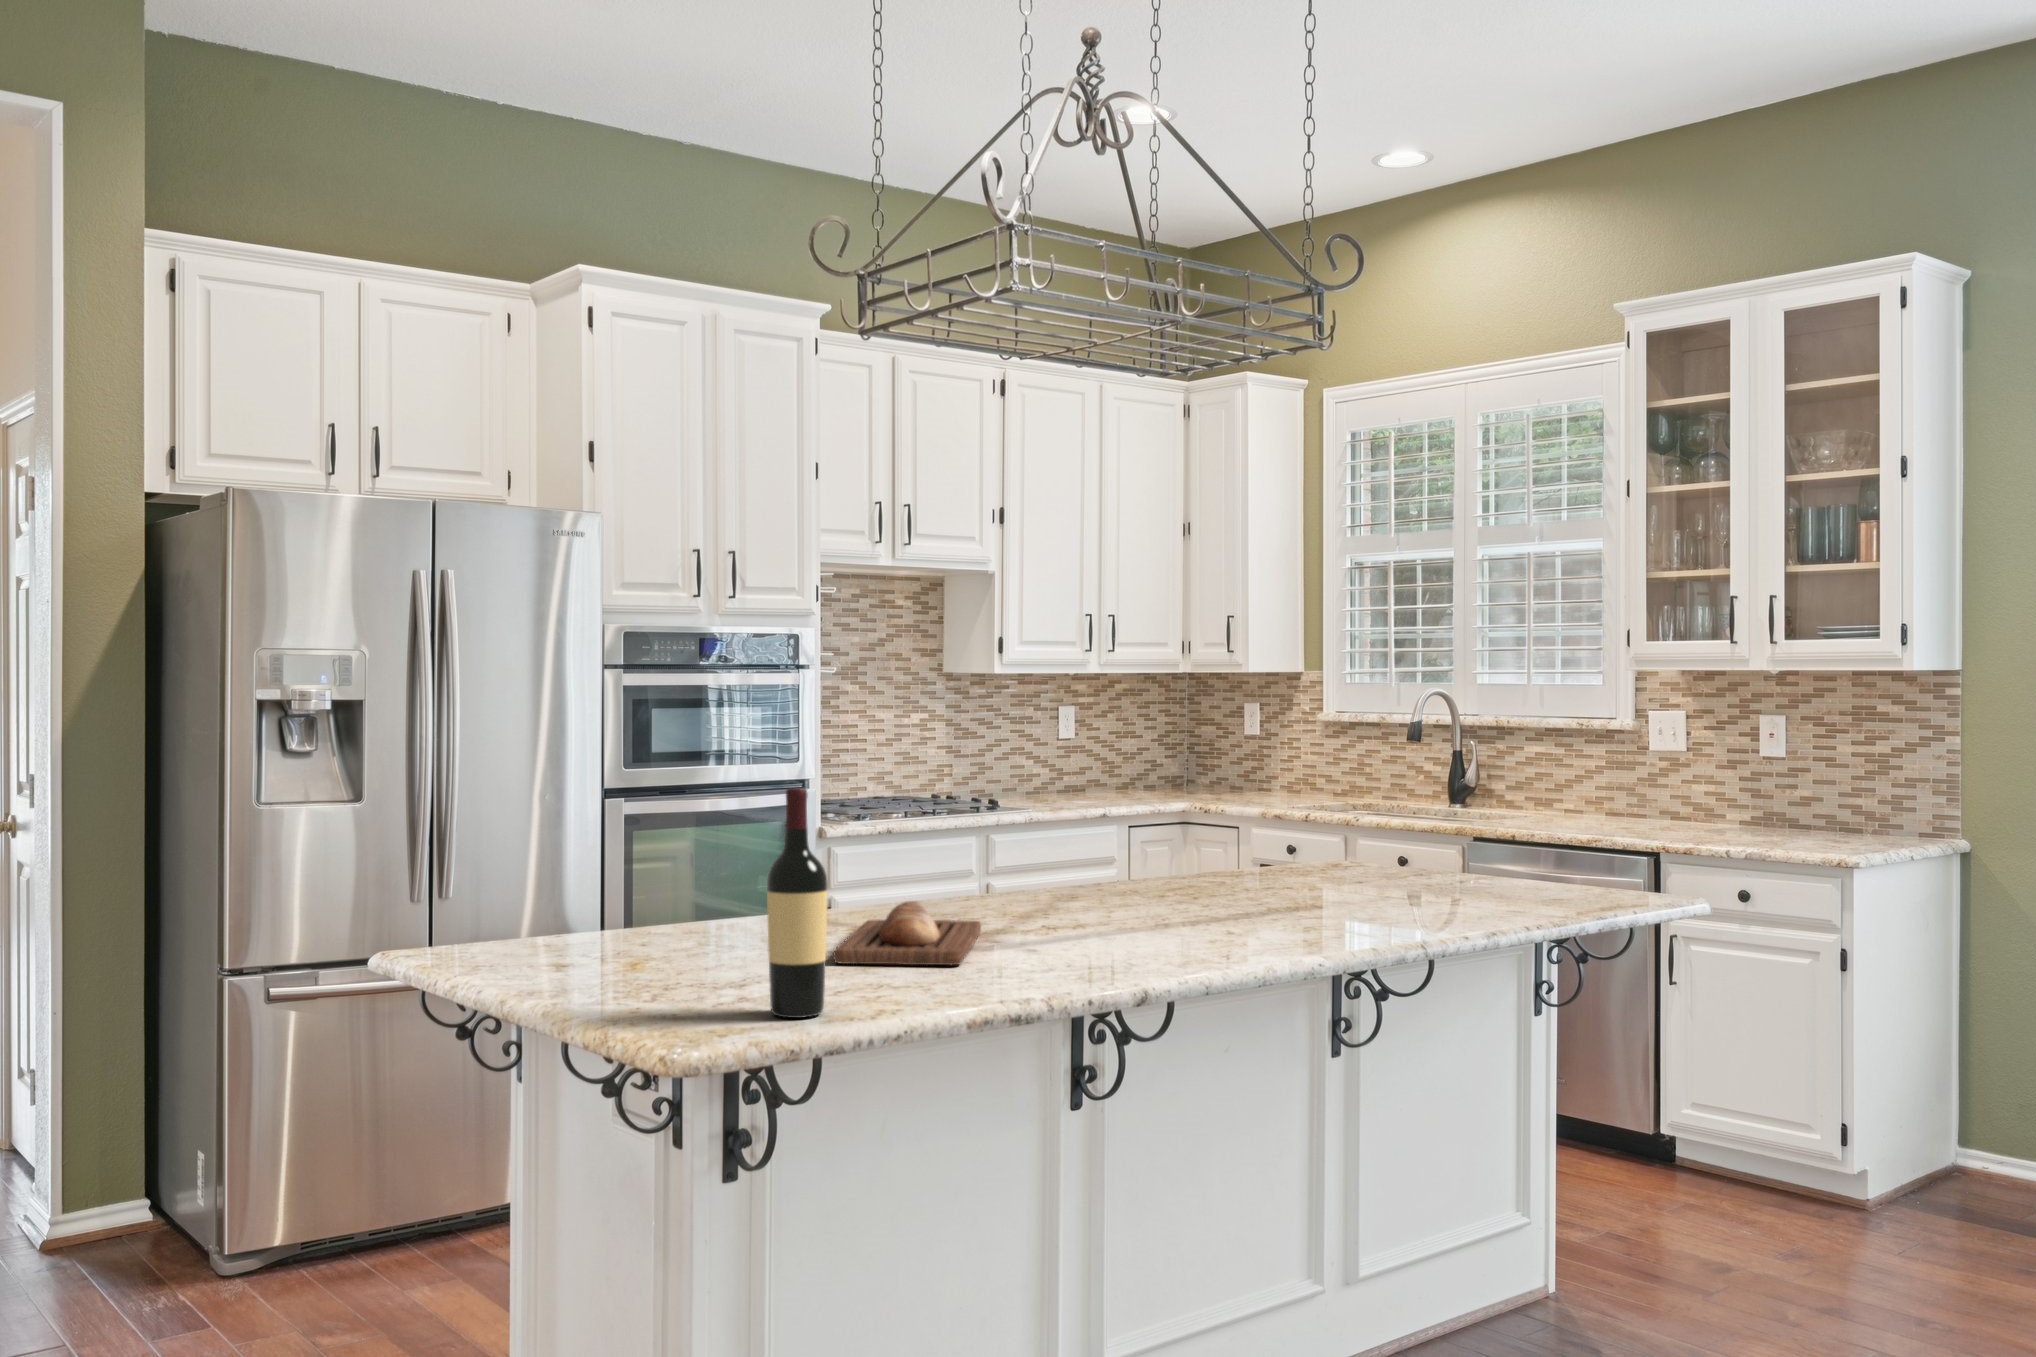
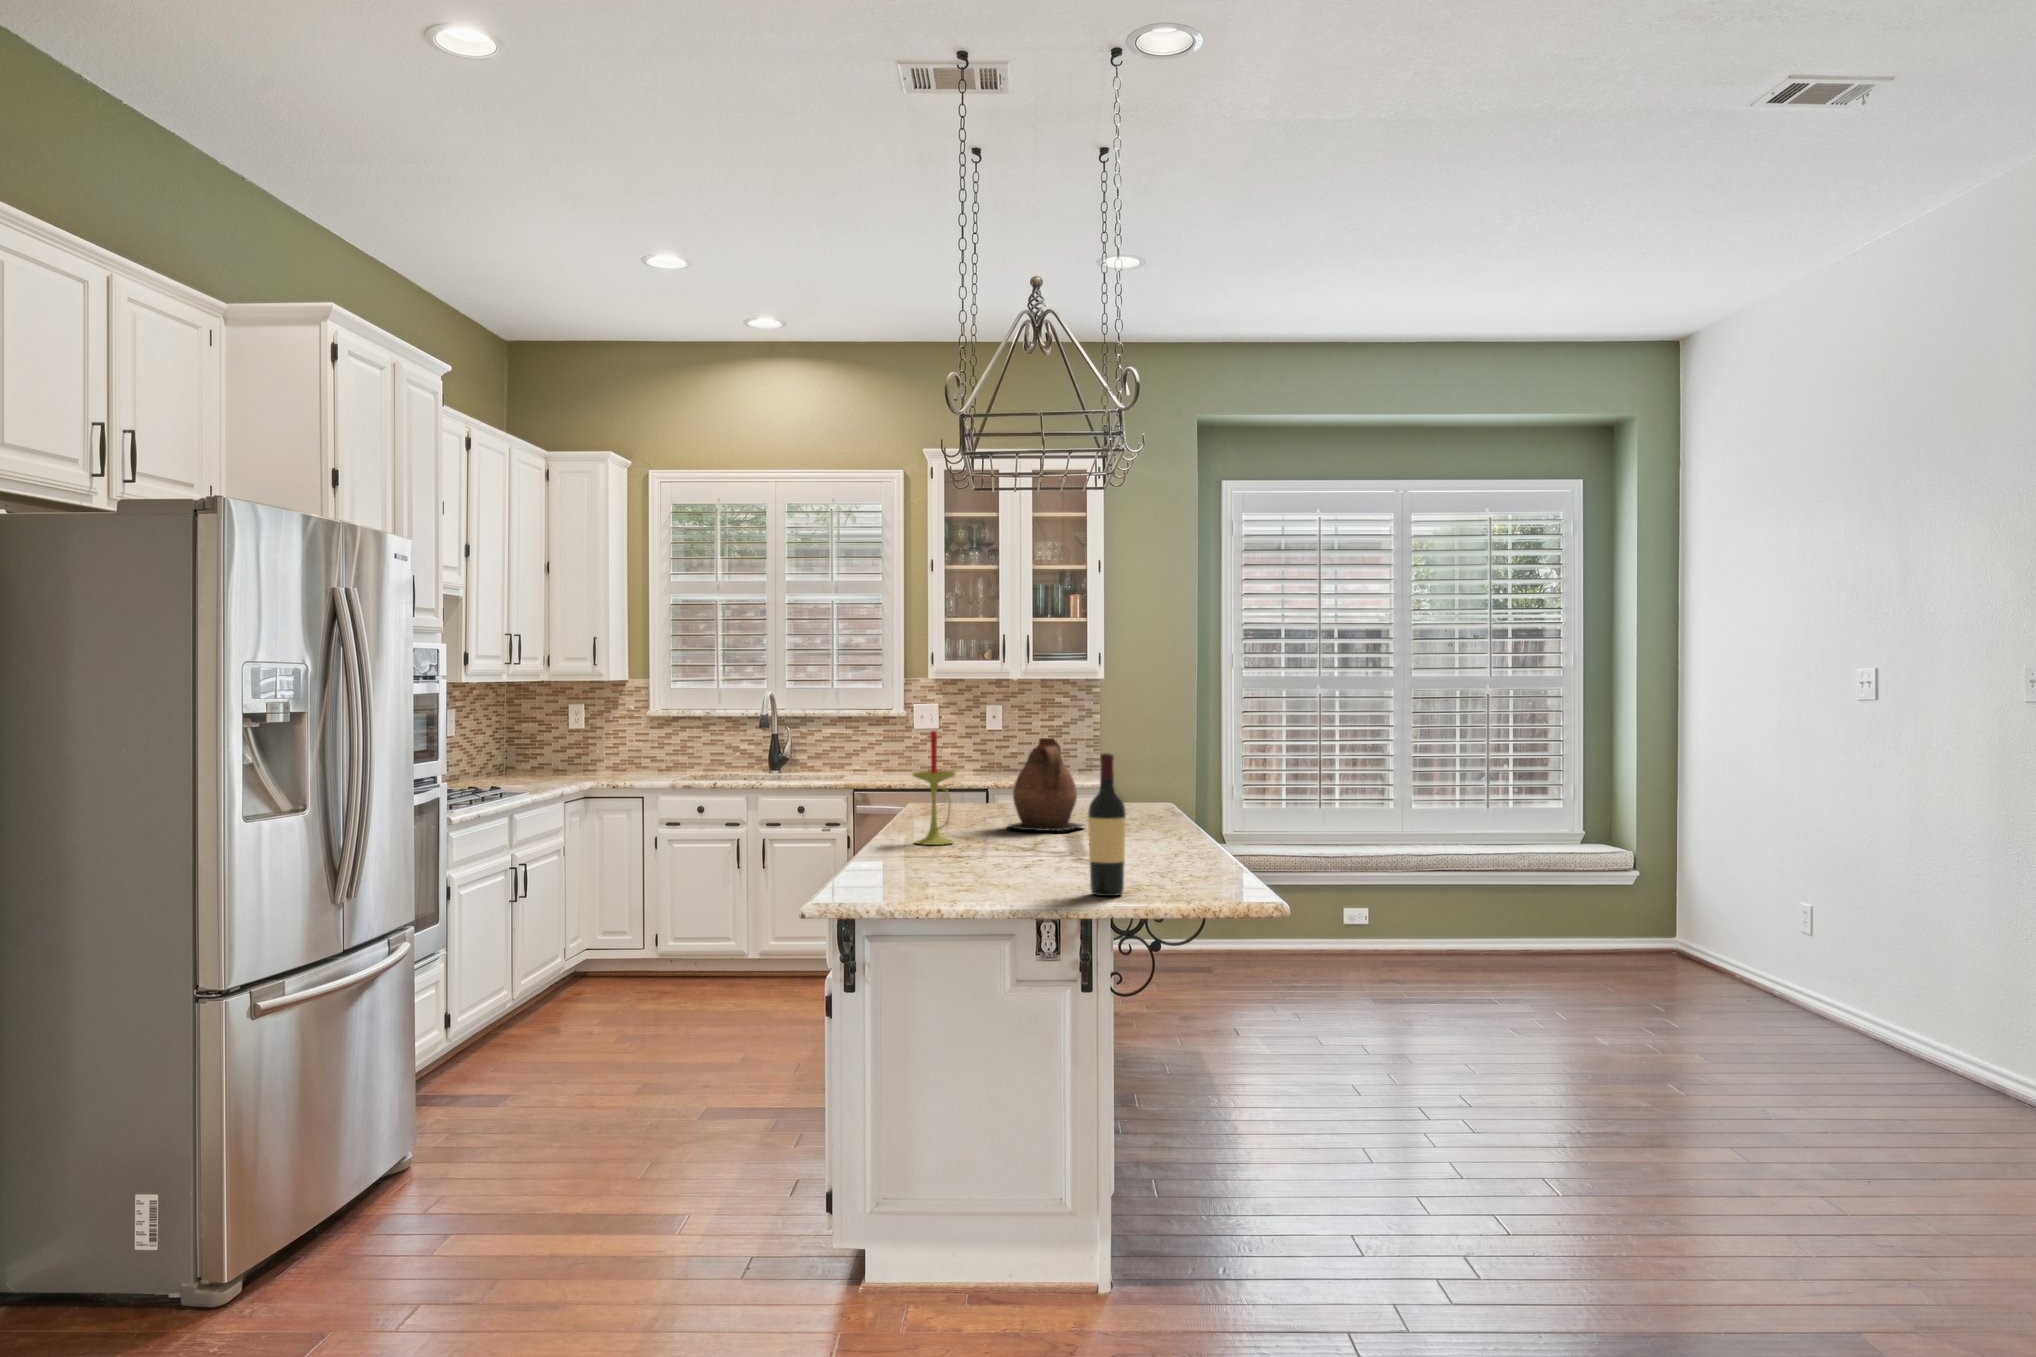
candle: none [1032,743,1099,919] -> present [913,731,956,845]
ceramic pitcher: none [1256,766,1398,920] -> present [1007,738,1084,831]
bread loaf: present [833,901,981,965] -> none [890,836,1041,875]

